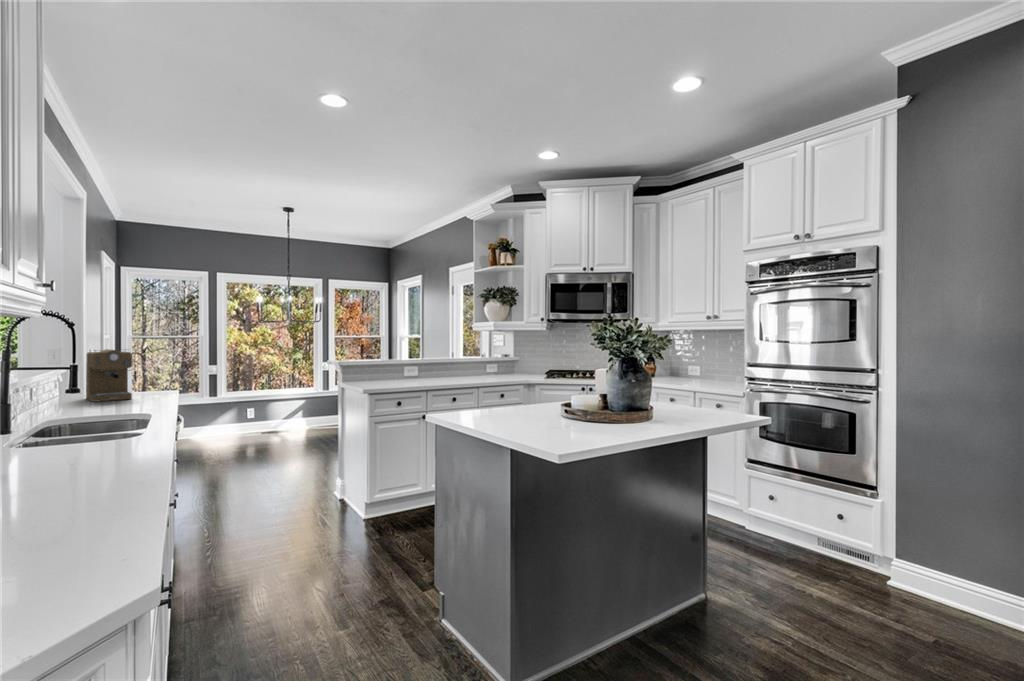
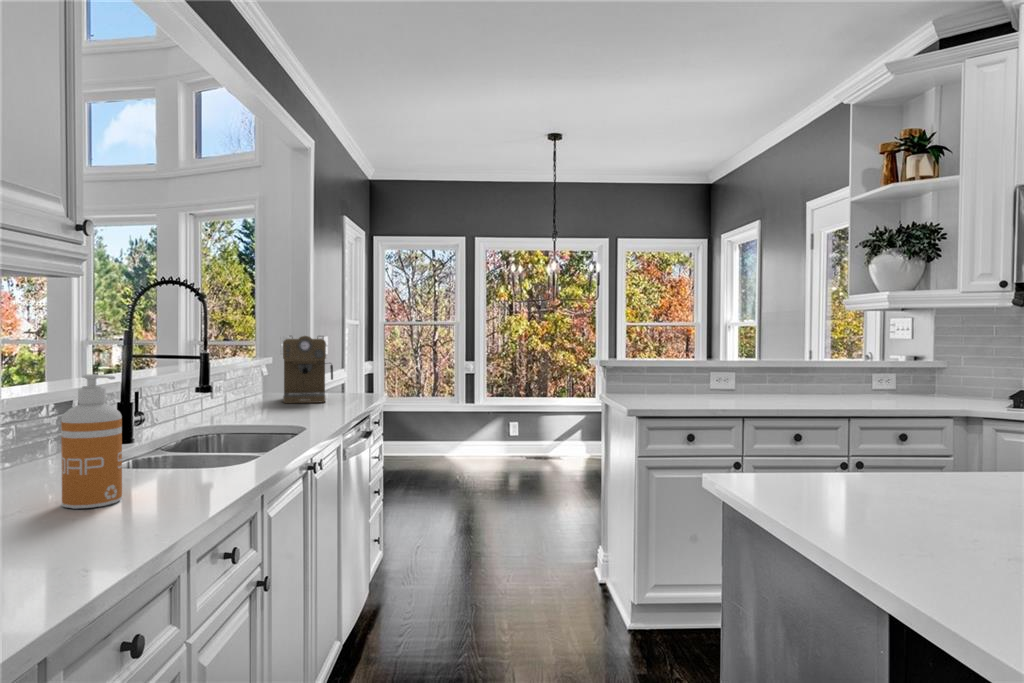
soap dispenser: none [54,379,96,463] -> present [61,374,122,509]

